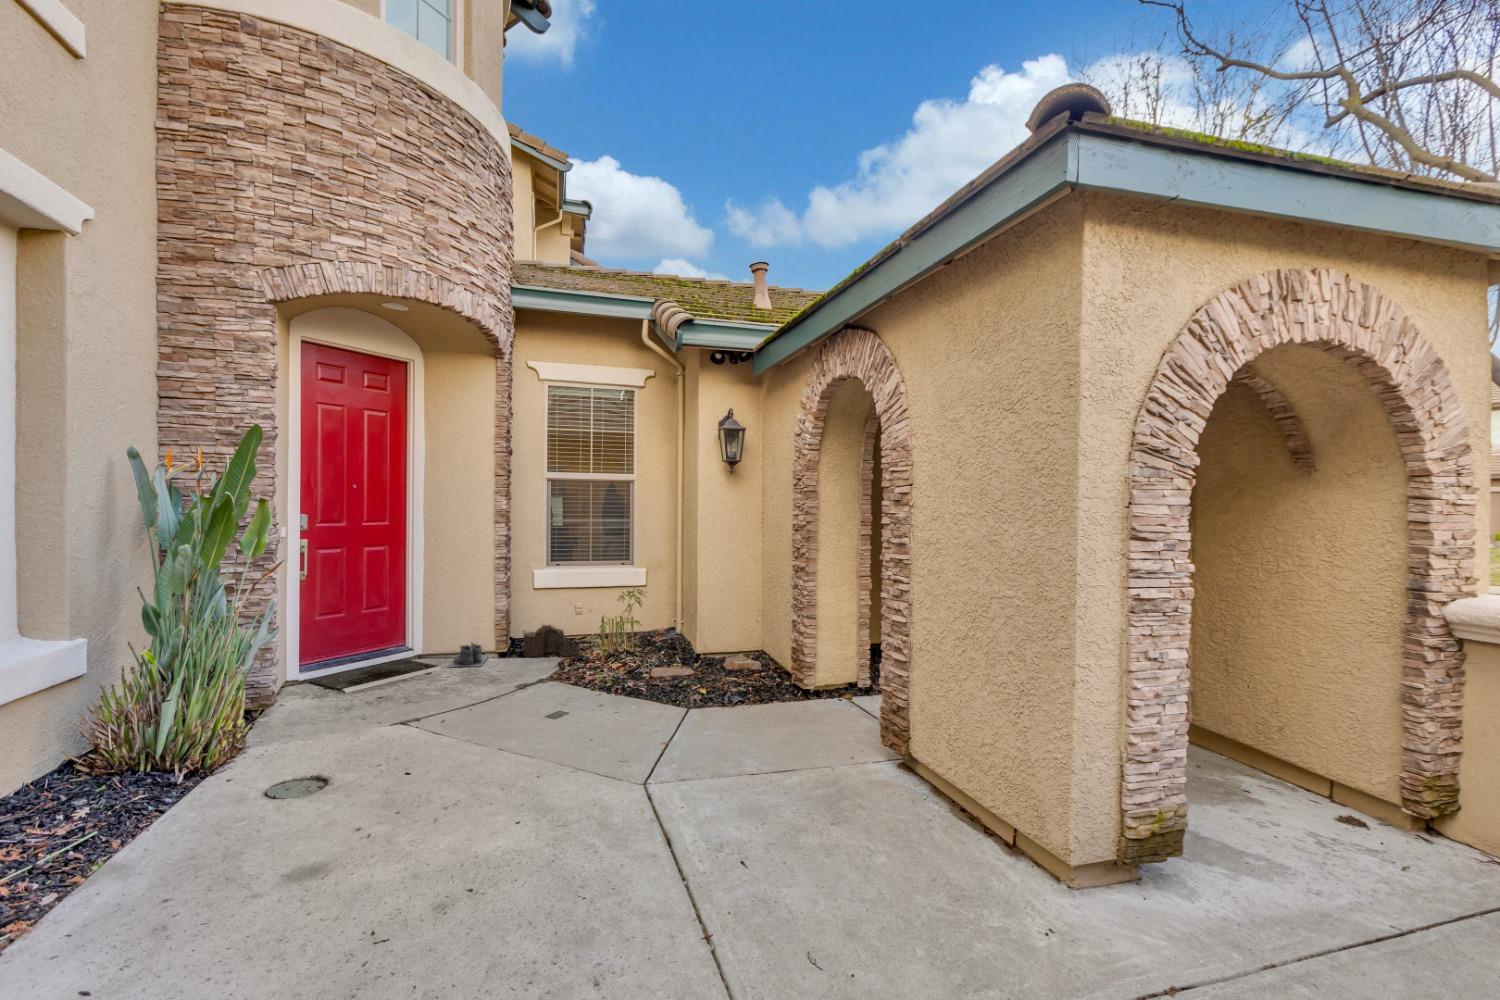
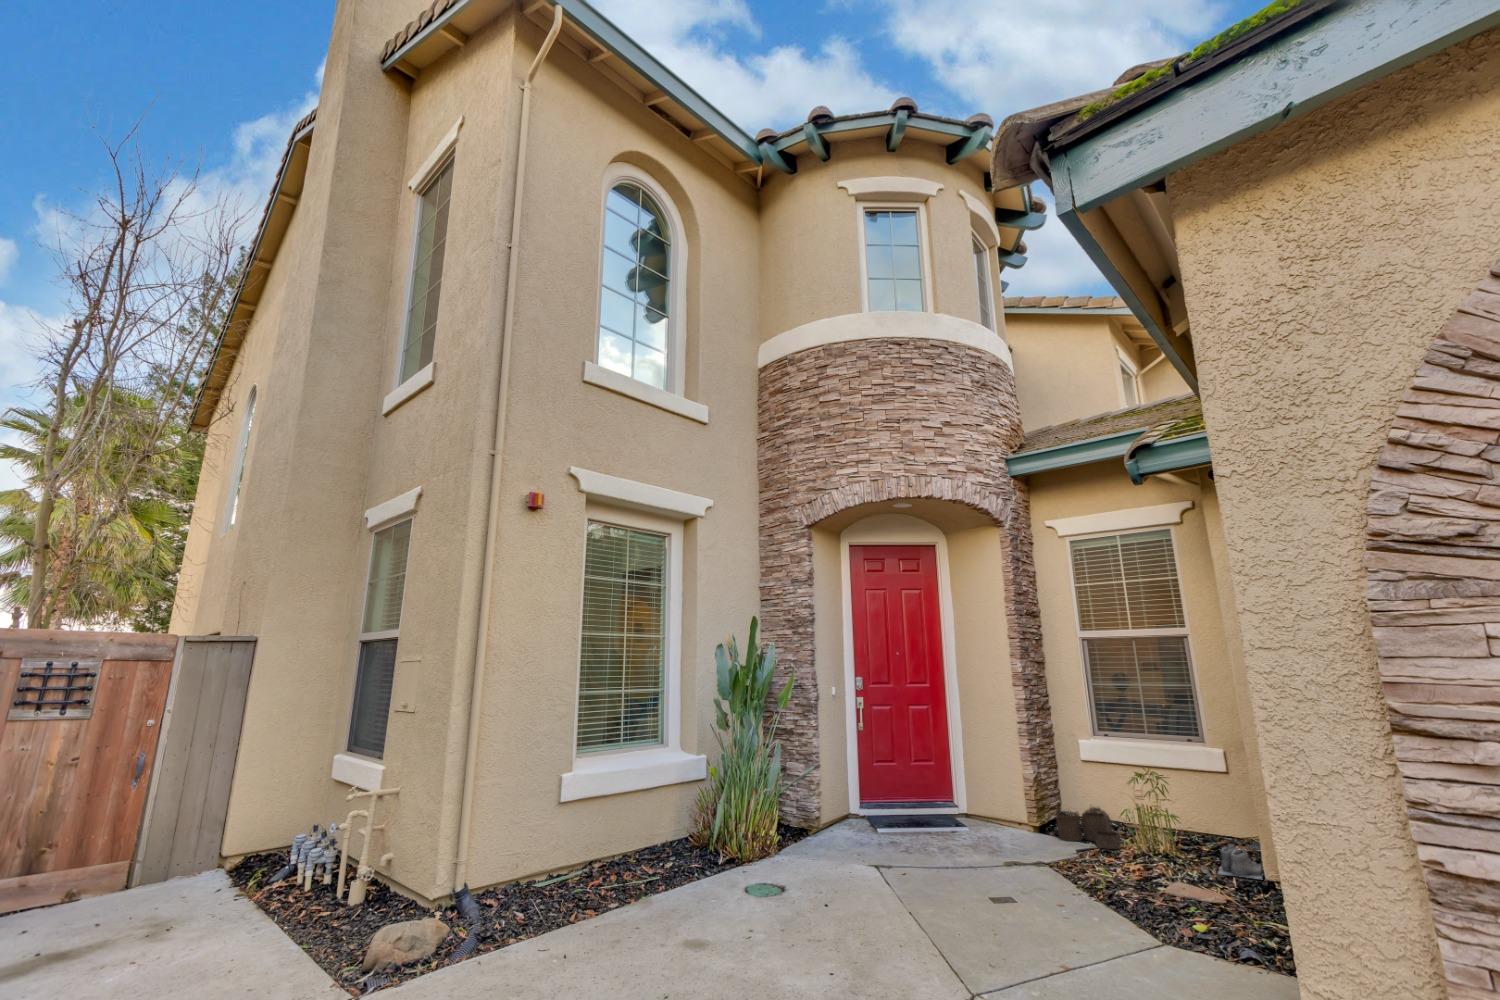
boots: present [449,643,488,667] -> present [1218,844,1263,880]

